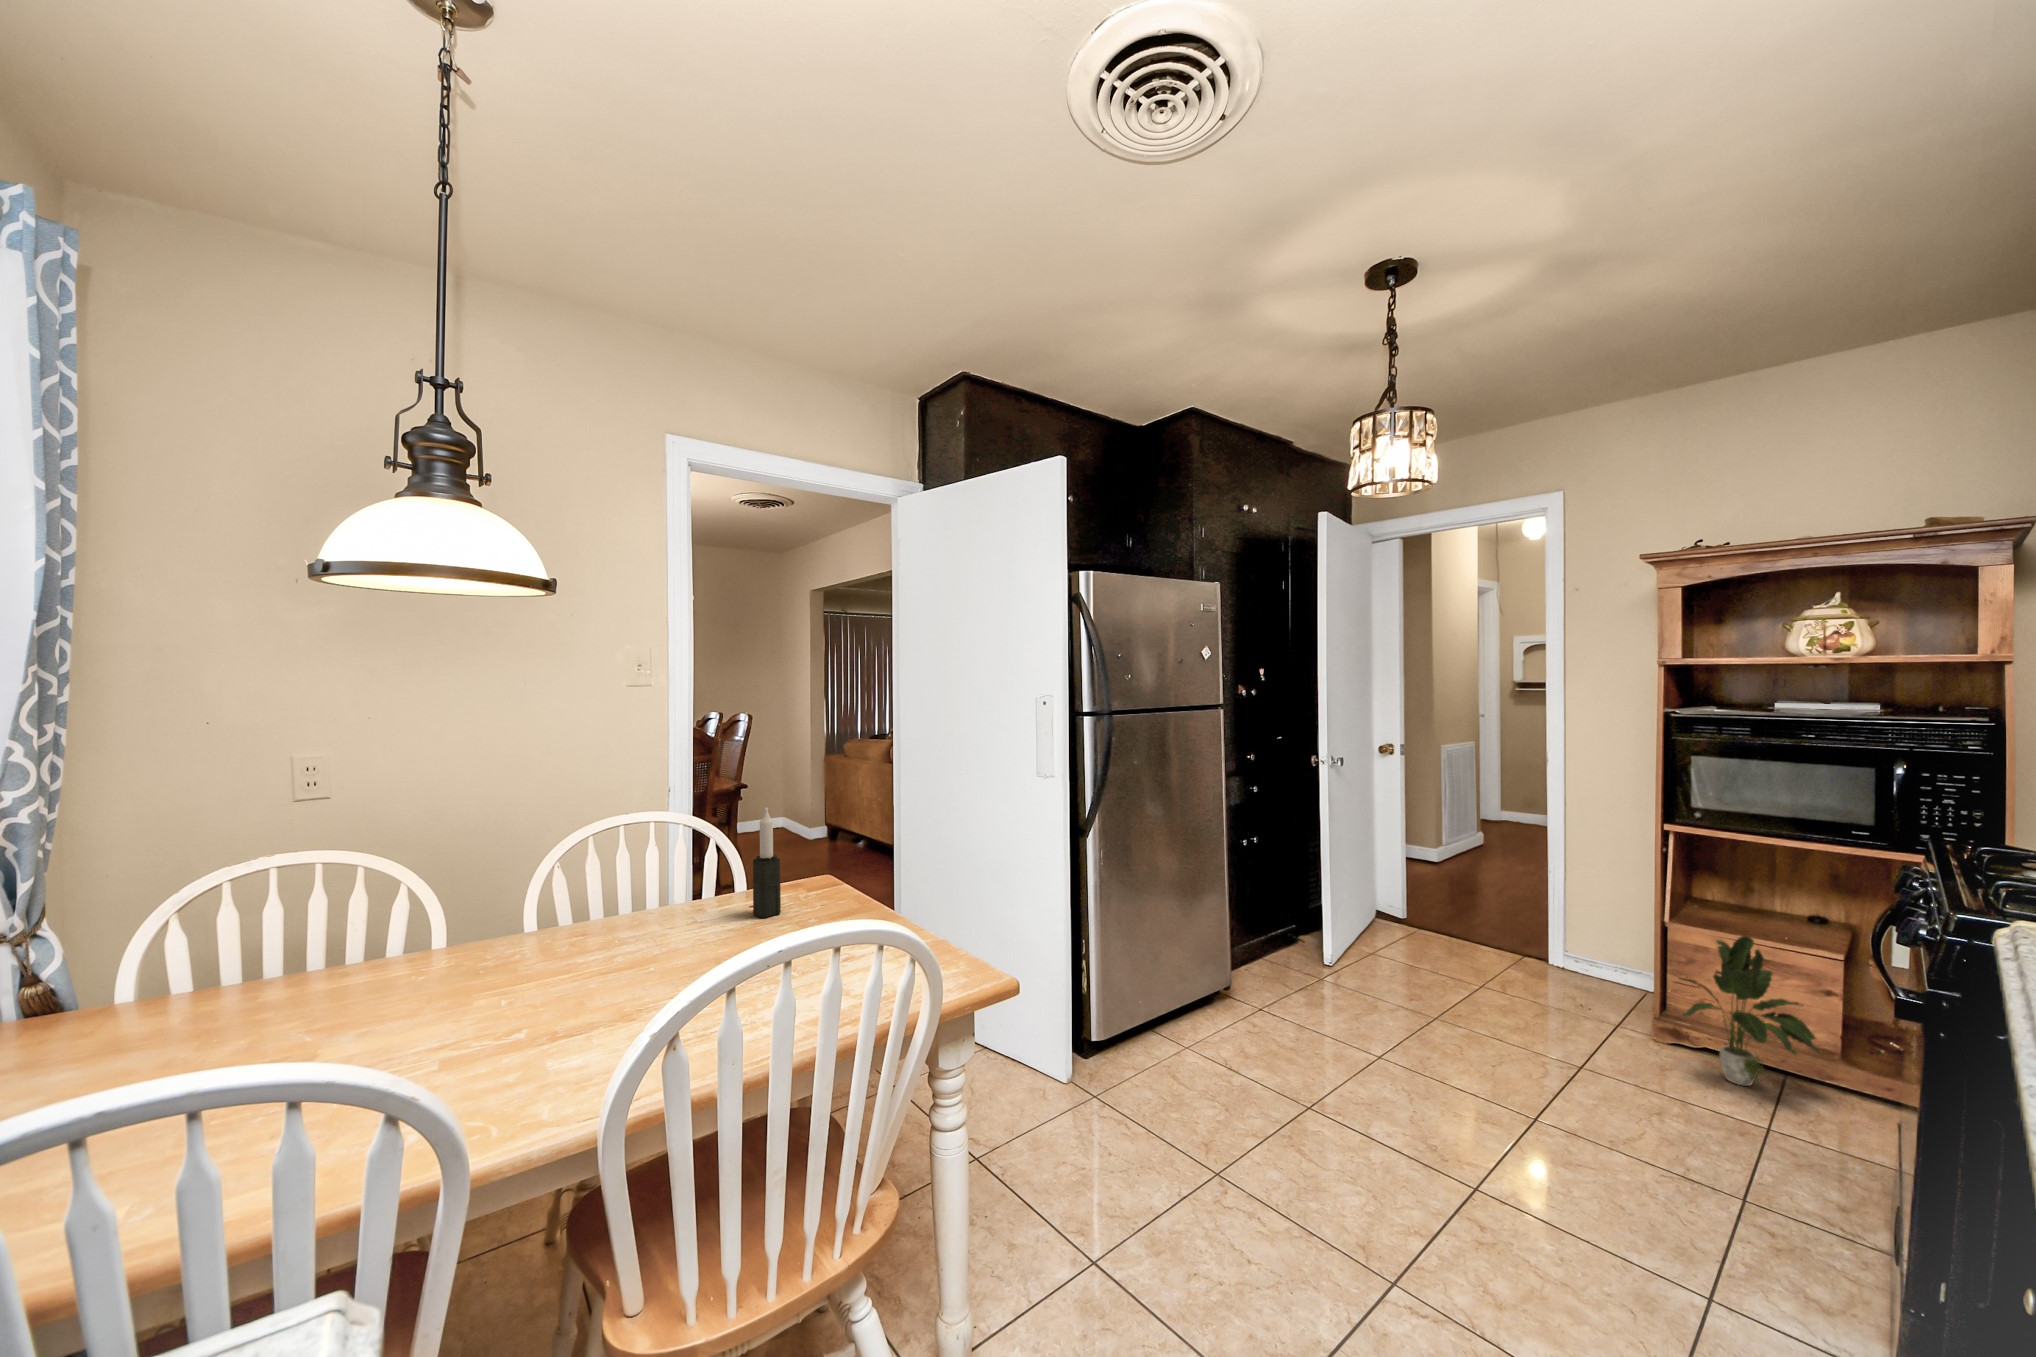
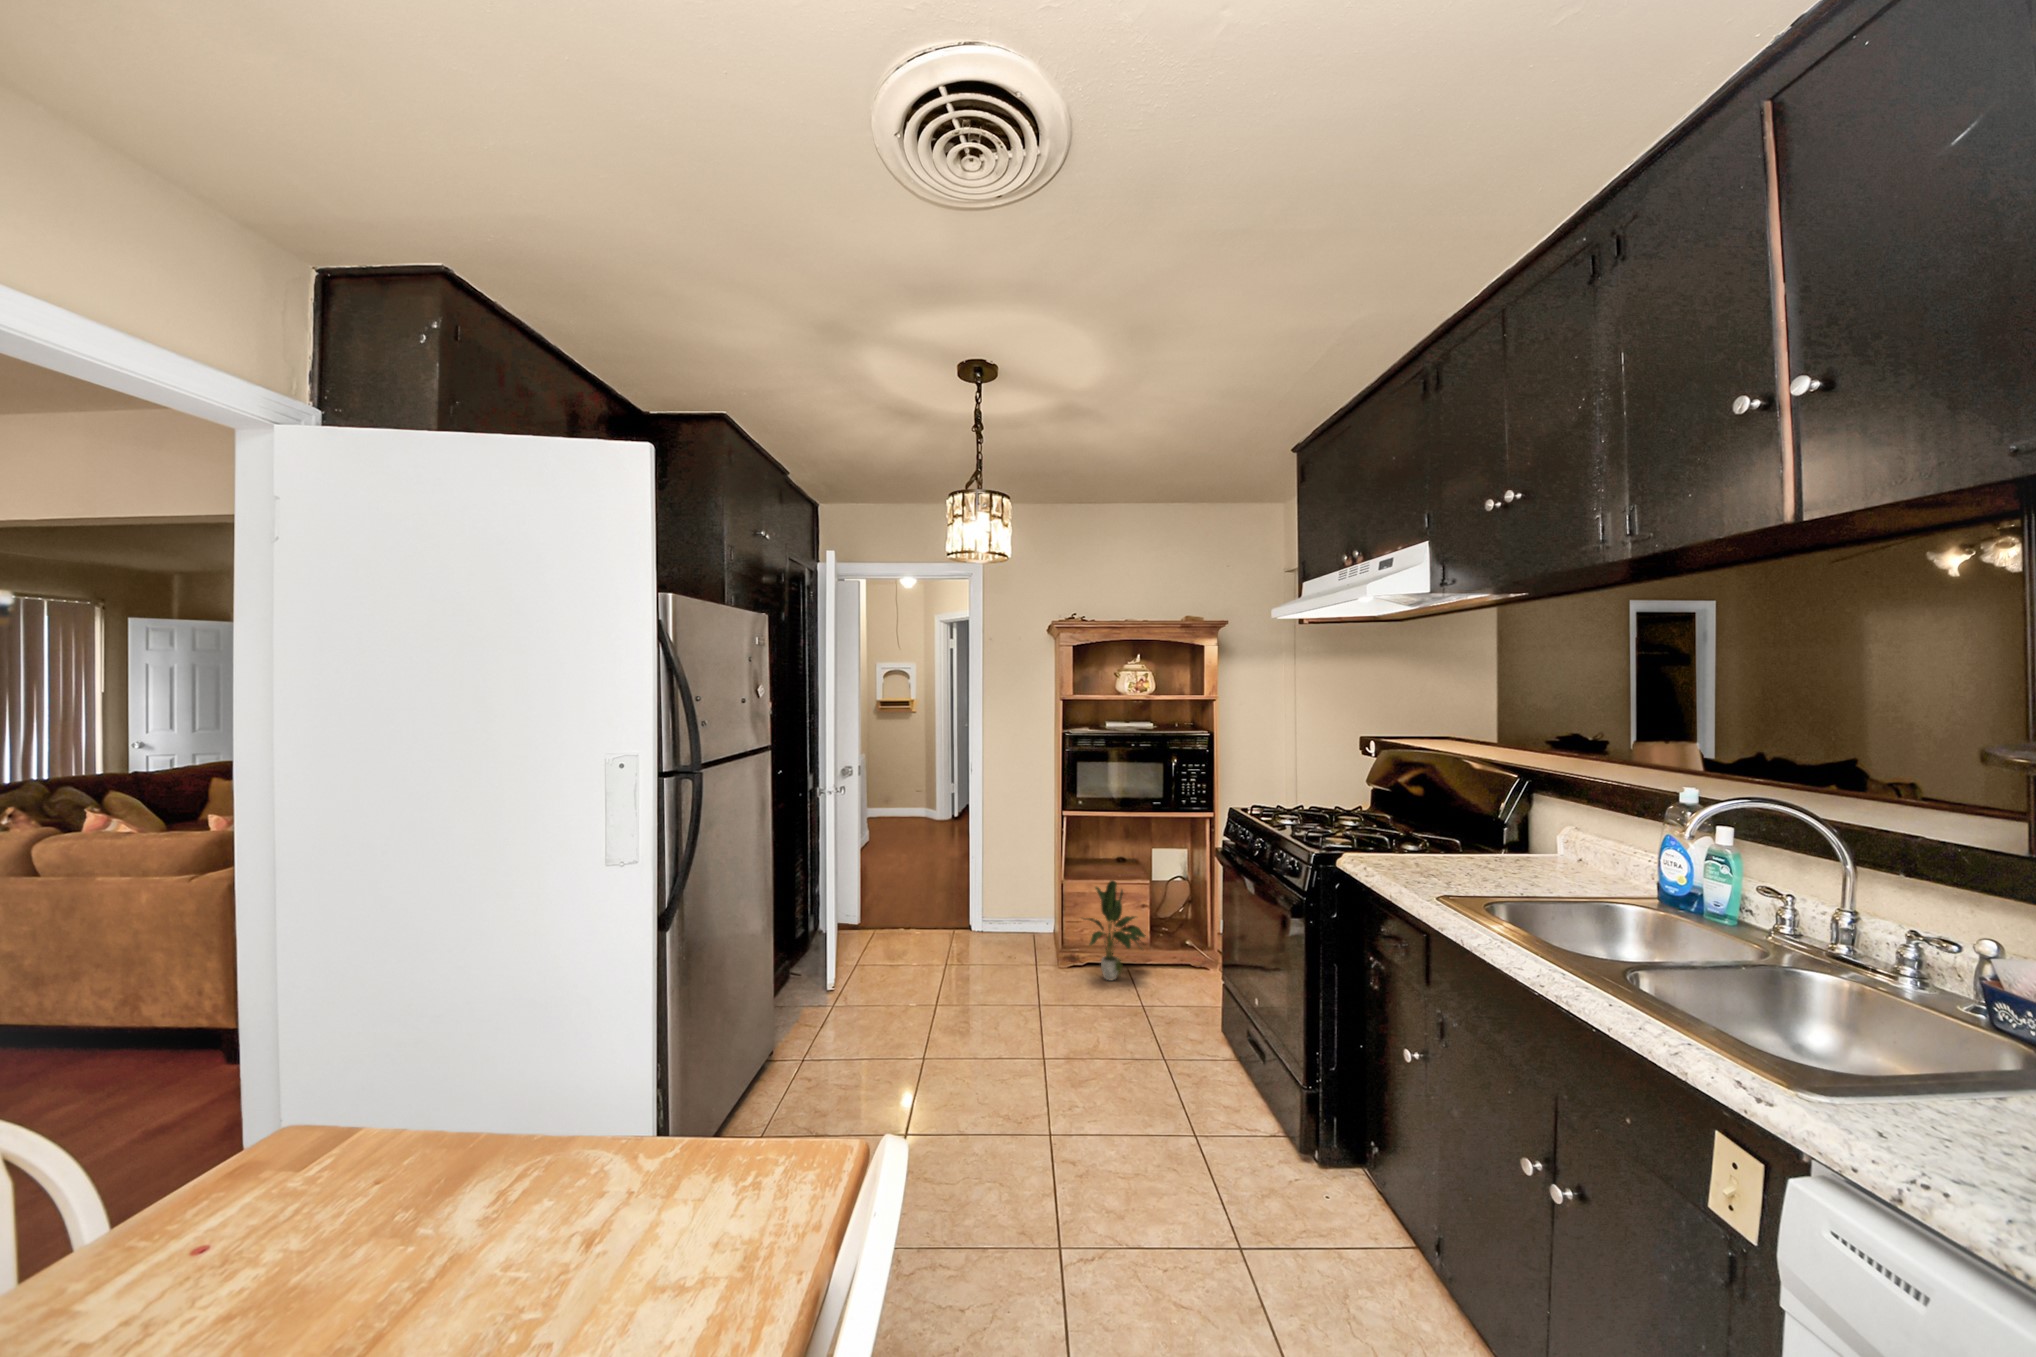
candle: present [753,807,781,918] -> none [224,1039,302,1275]

